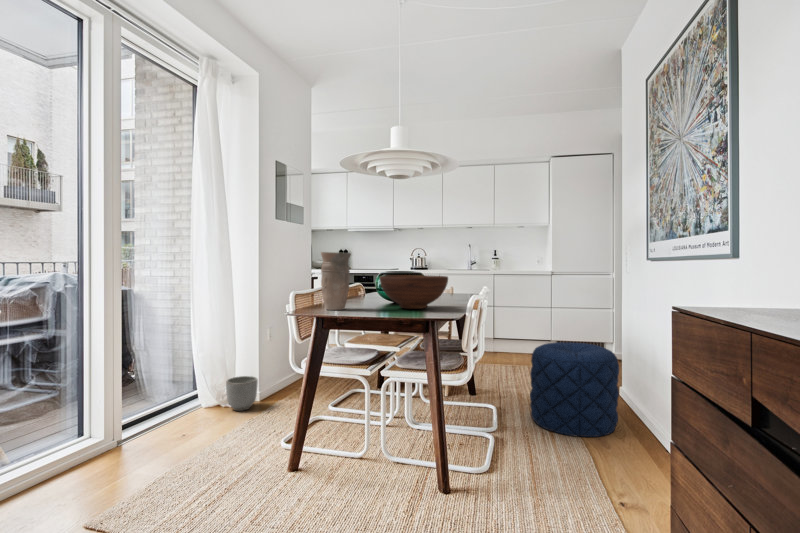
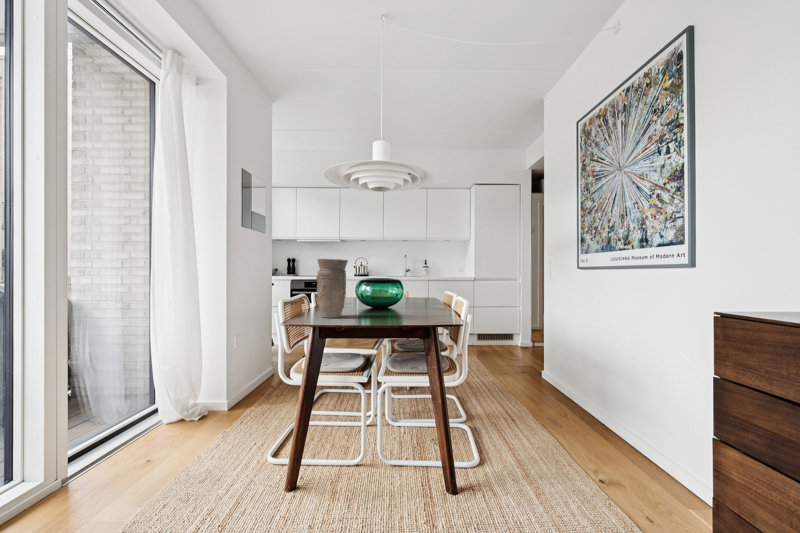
fruit bowl: present [379,275,448,309] -> none [372,282,437,314]
pouf: present [530,342,619,437] -> none [486,338,561,420]
planter: present [226,376,258,411] -> none [193,385,227,423]

